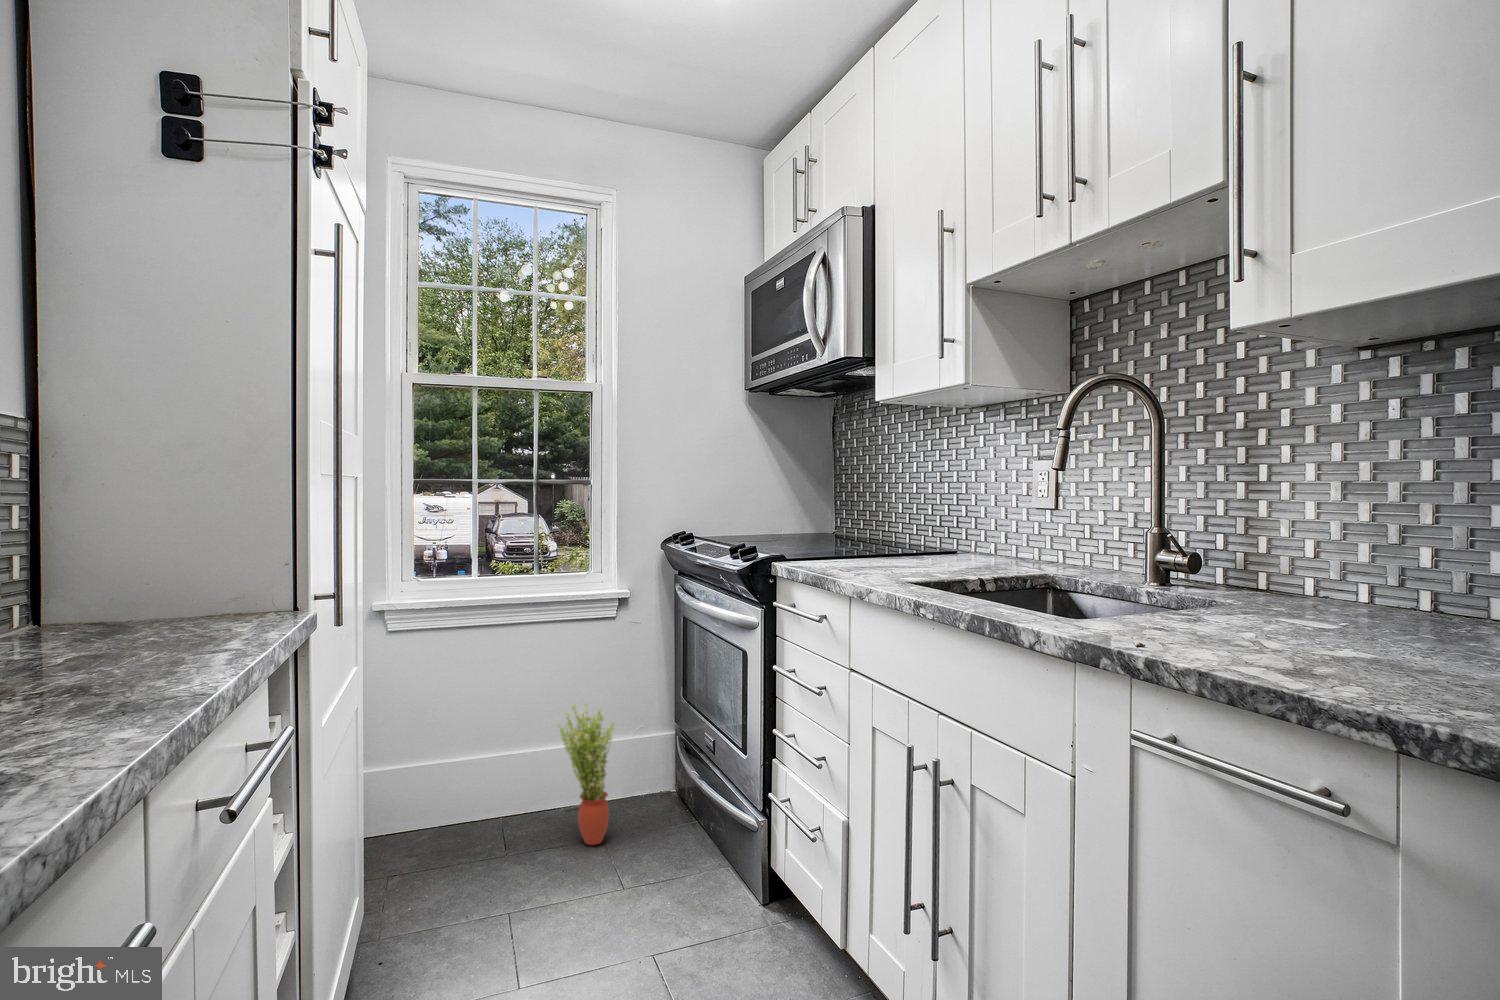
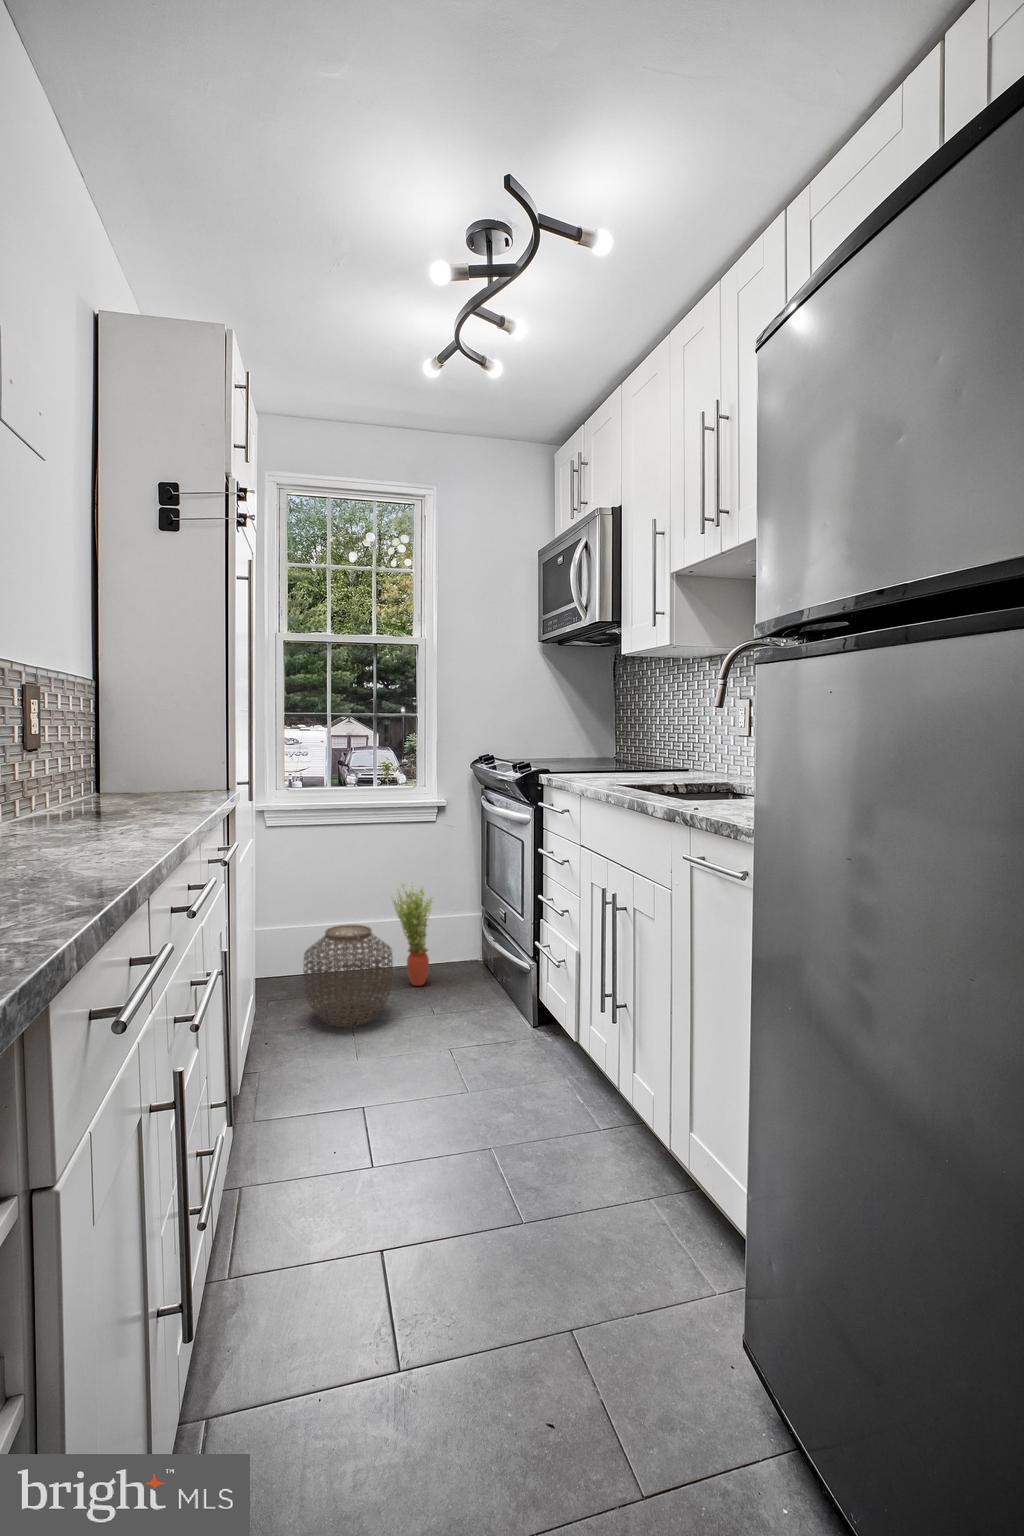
woven basket: none [429,777,562,937] -> present [303,925,393,1027]

